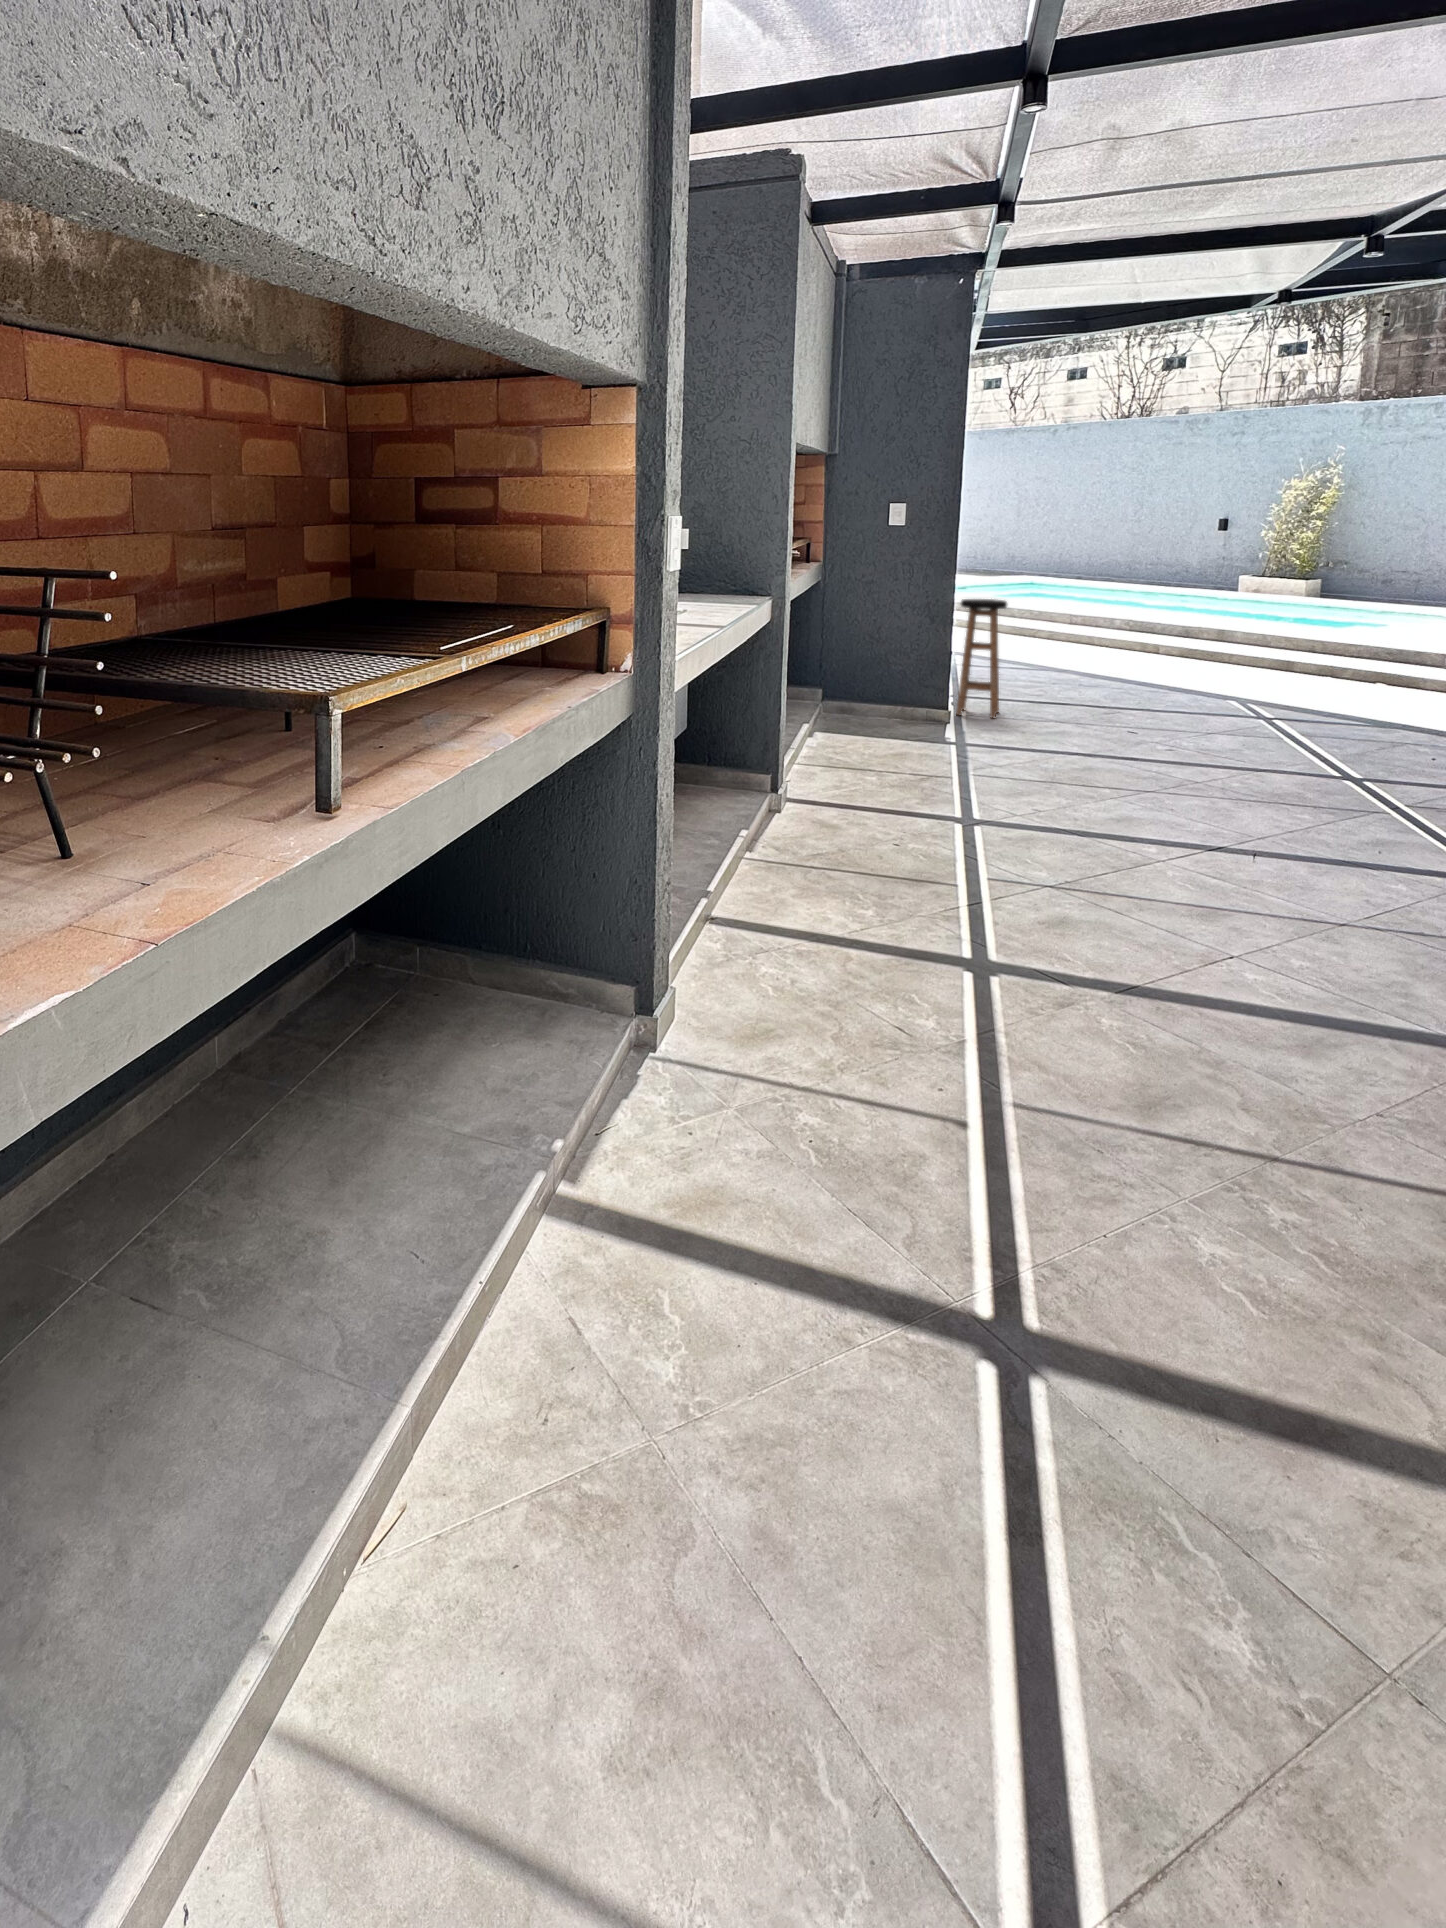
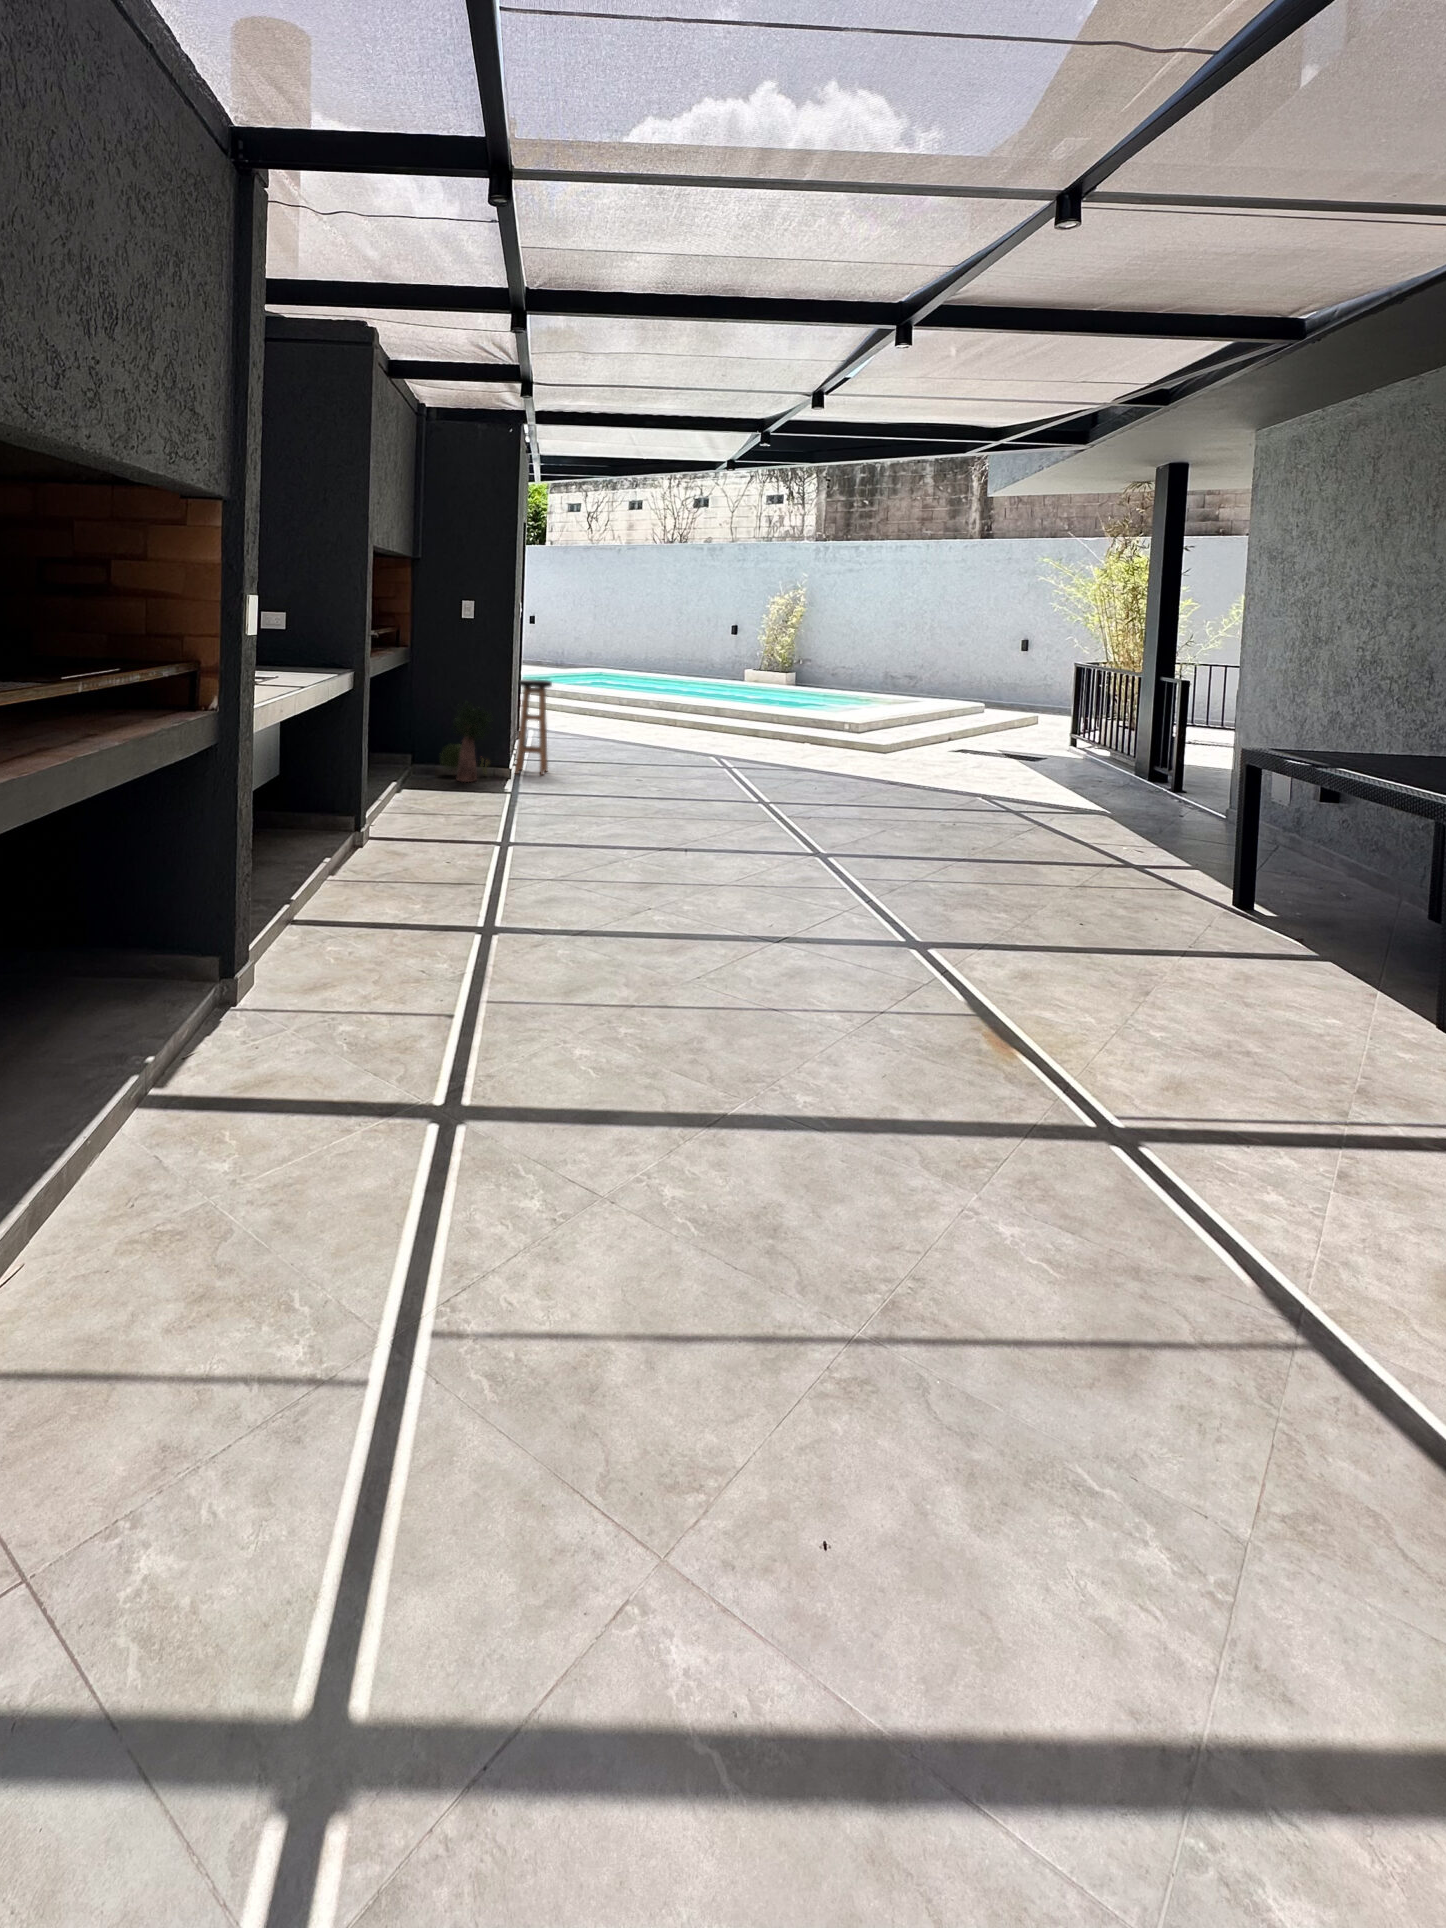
potted plant: none [860,626,933,725] -> present [441,702,494,782]

